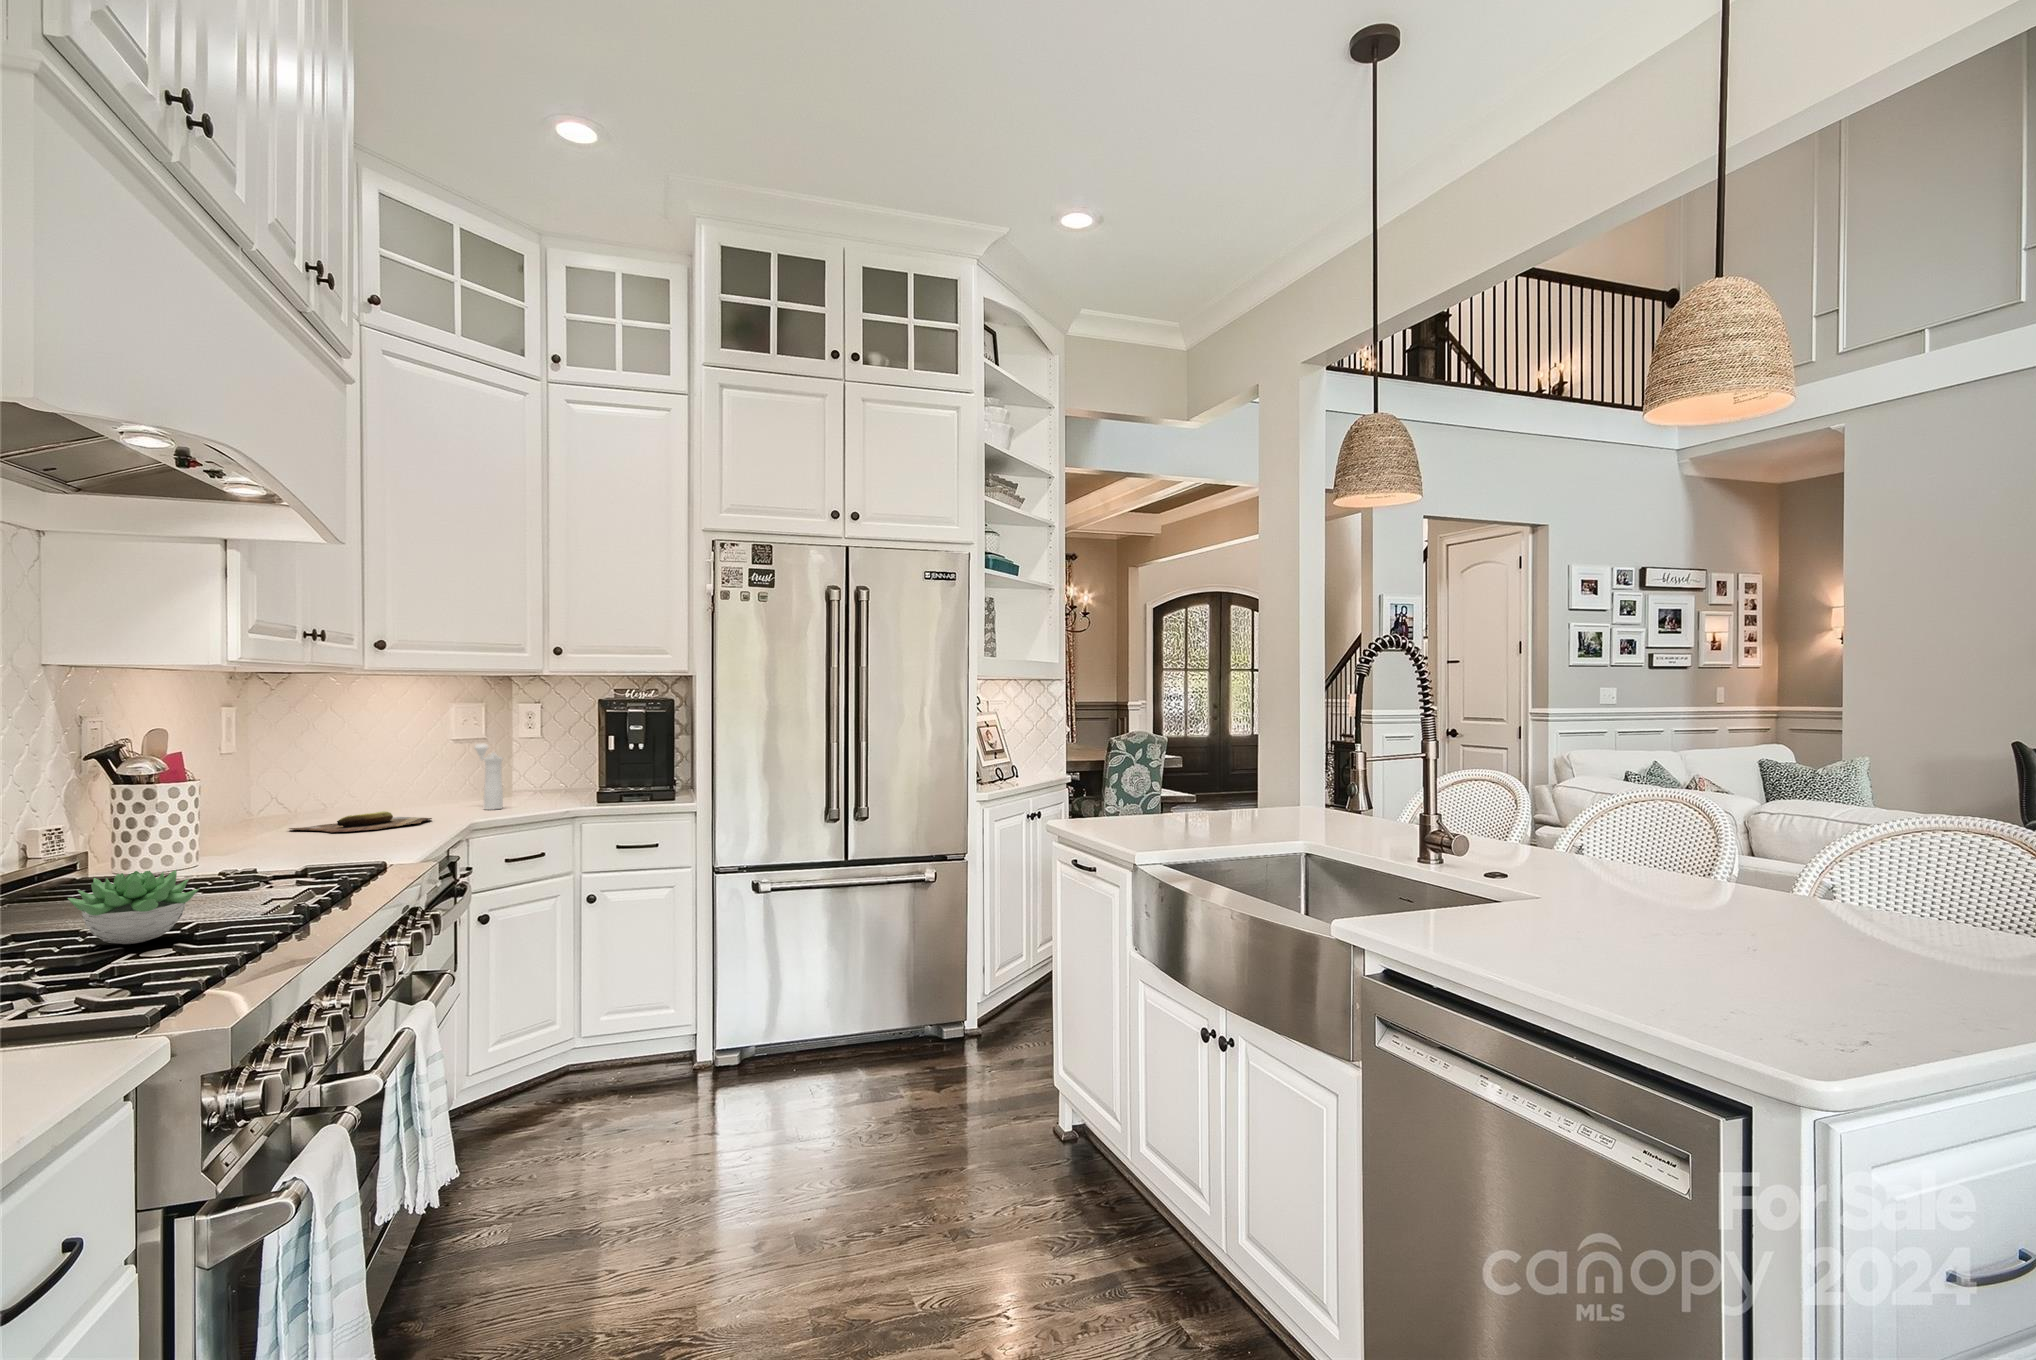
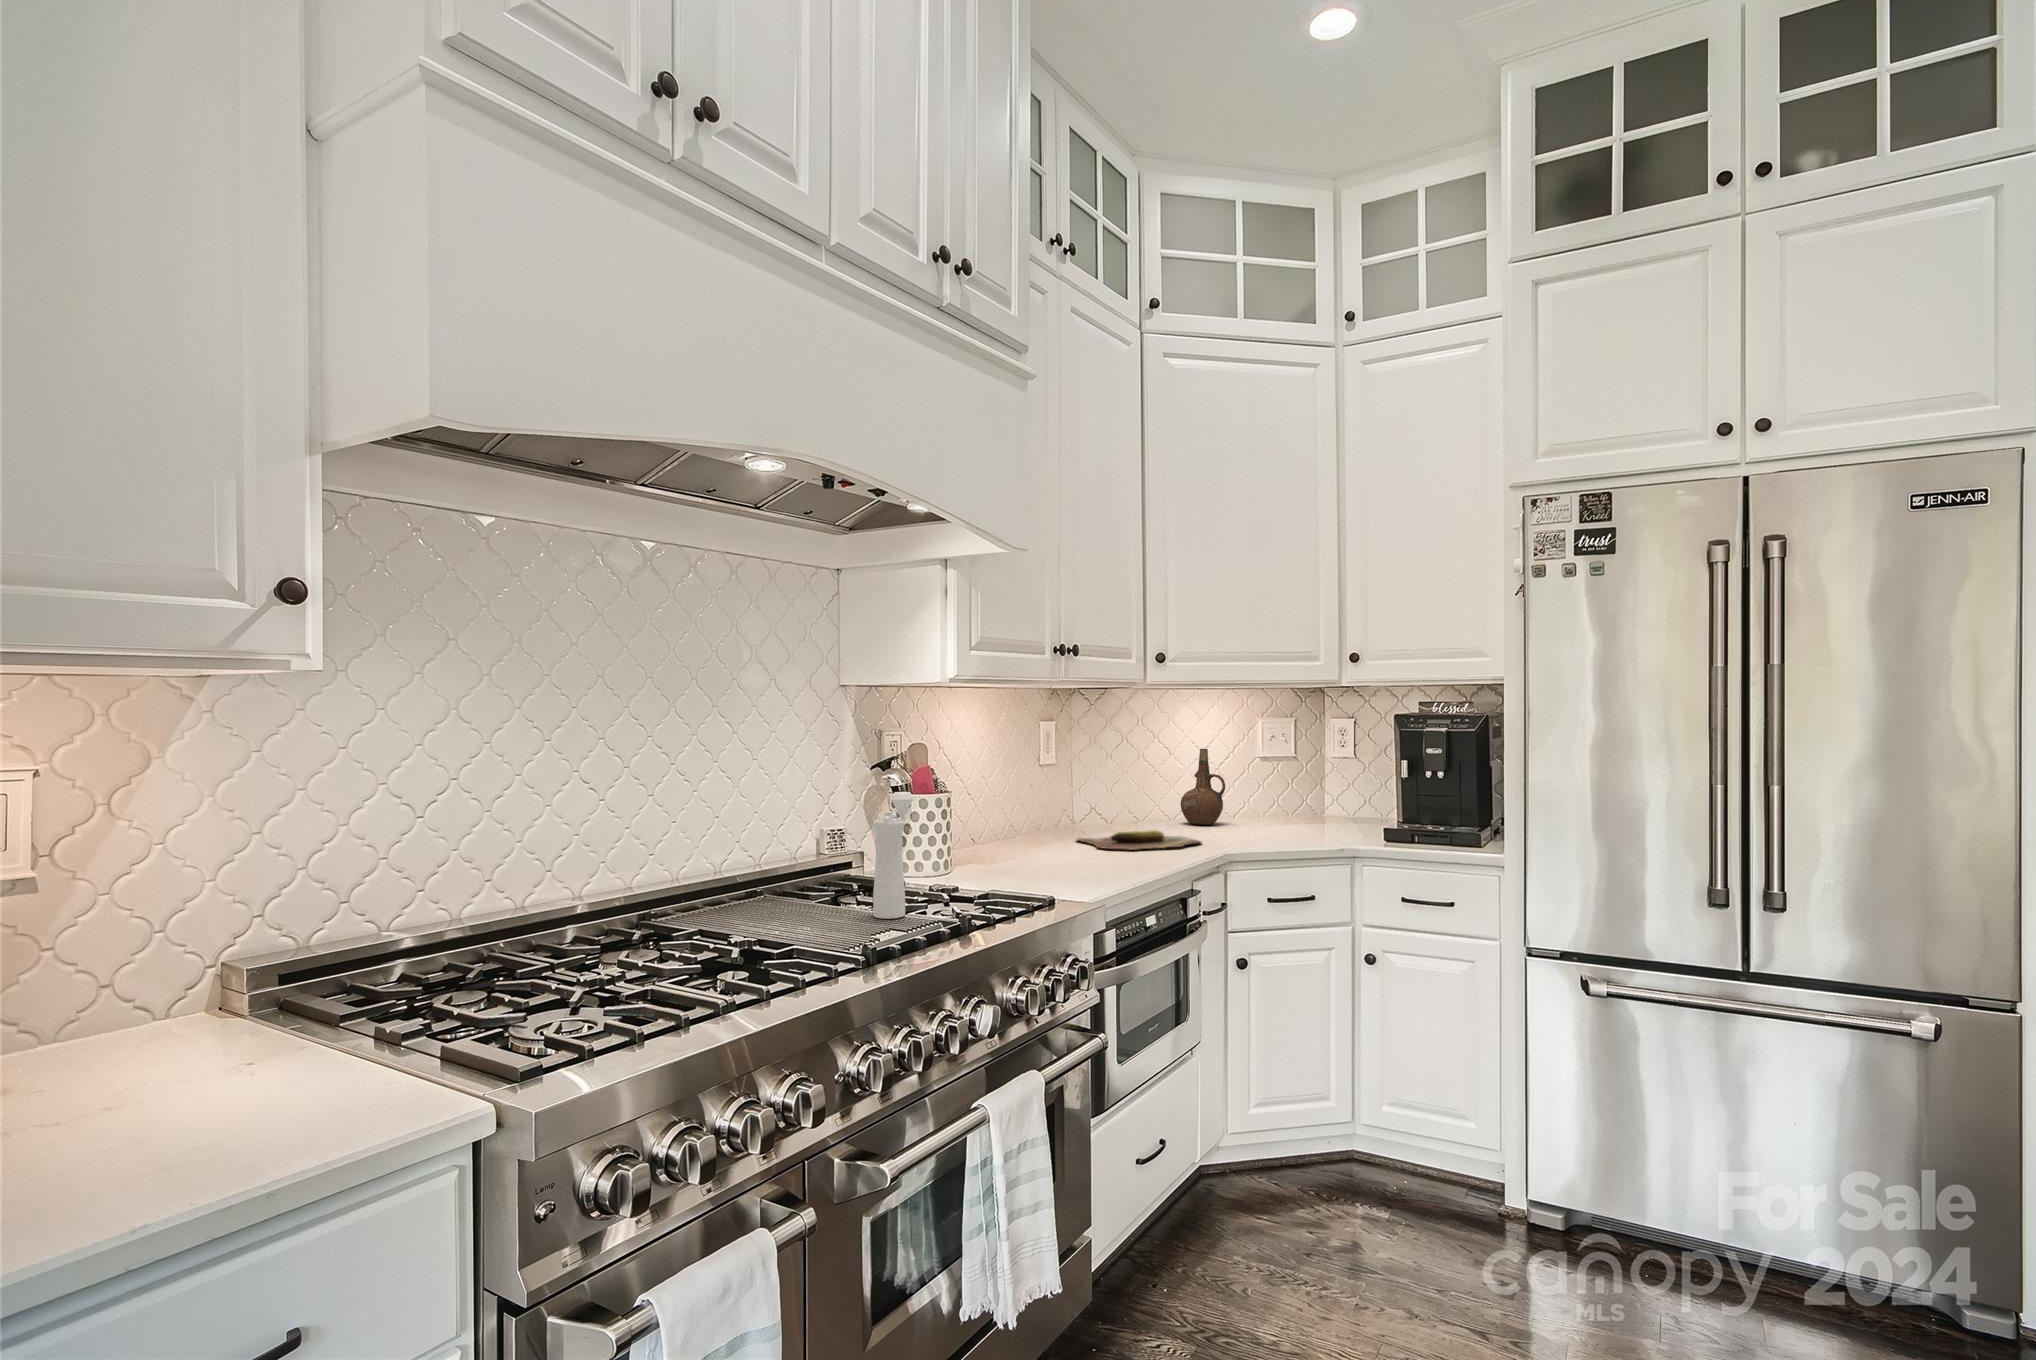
ceramic pitcher: none [372,736,422,809] -> present [1181,749,1225,825]
pepper mill: present [475,744,503,810] -> present [873,792,914,919]
succulent plant: present [68,870,199,944] -> none [681,891,778,960]

